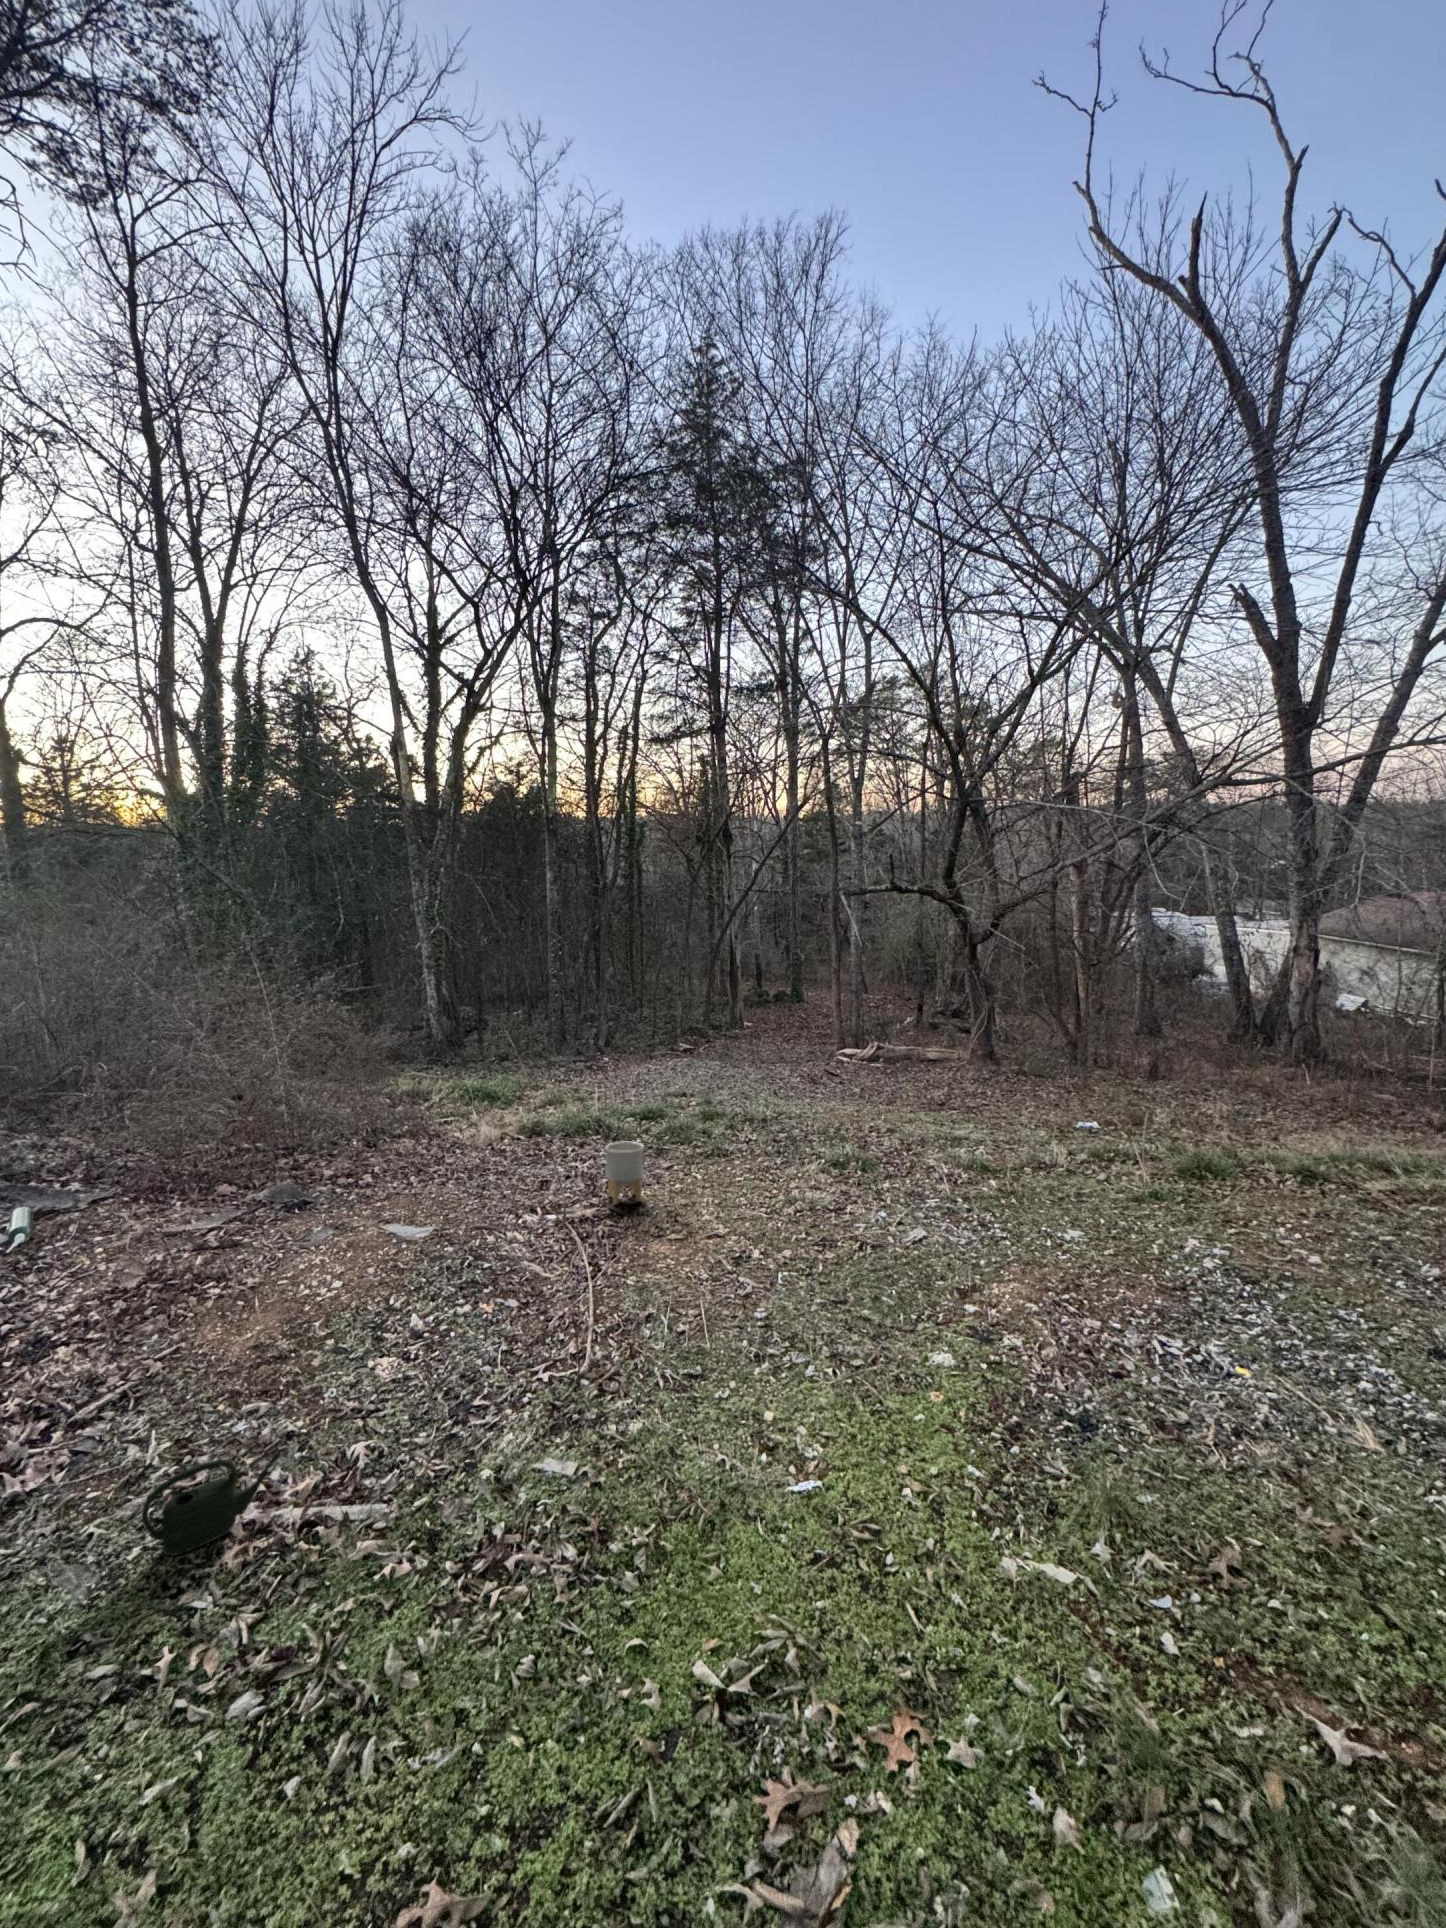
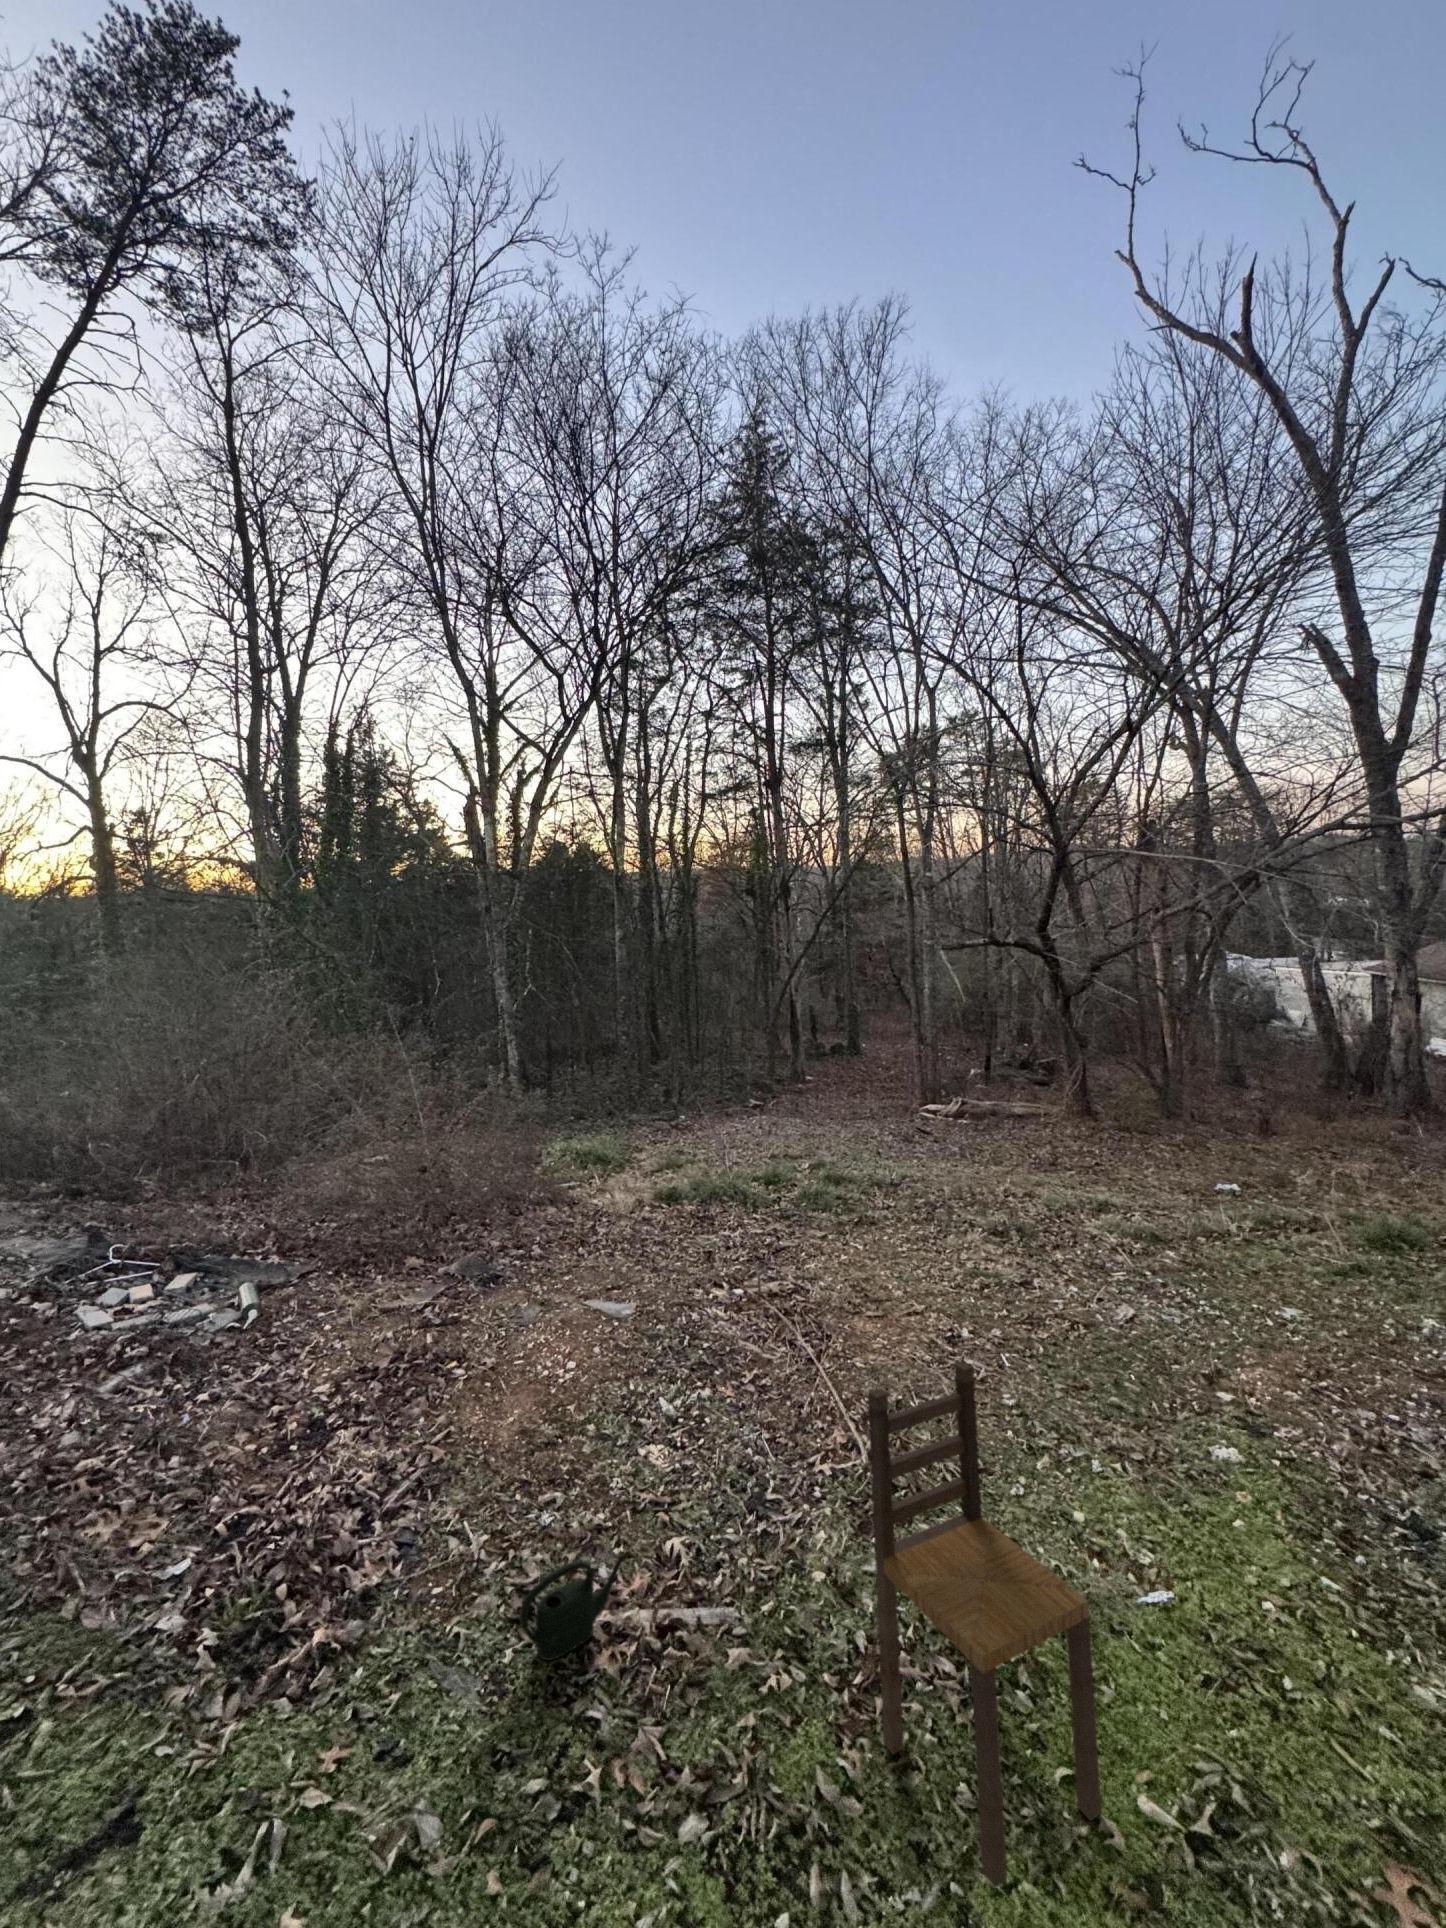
planter: present [605,1142,644,1205] -> none [788,1212,827,1277]
chair: none [473,1256,654,1747] -> present [868,1362,1101,1888]

